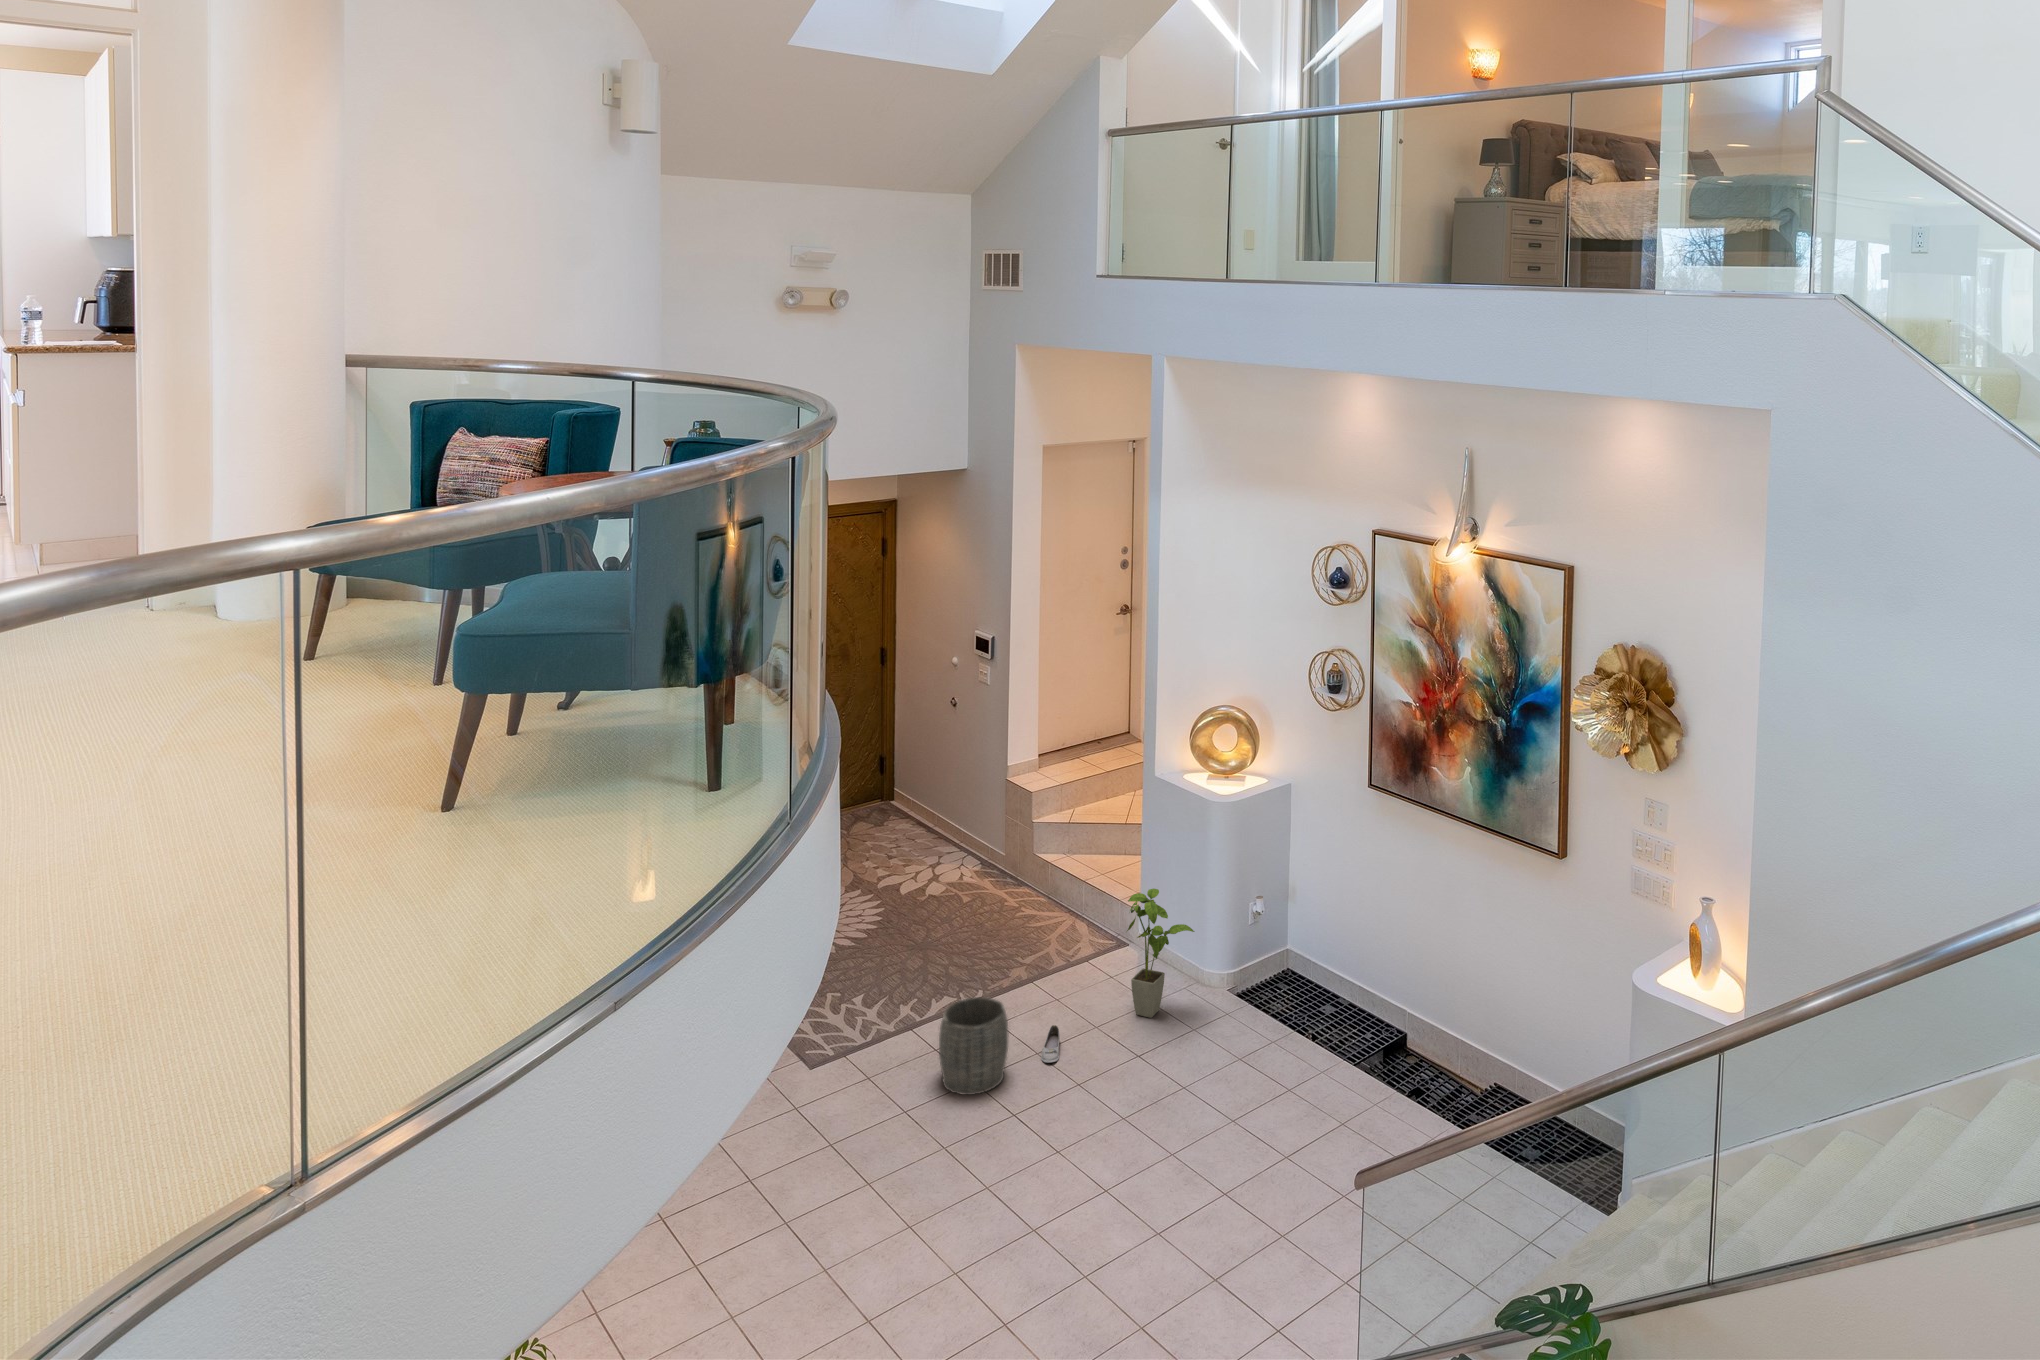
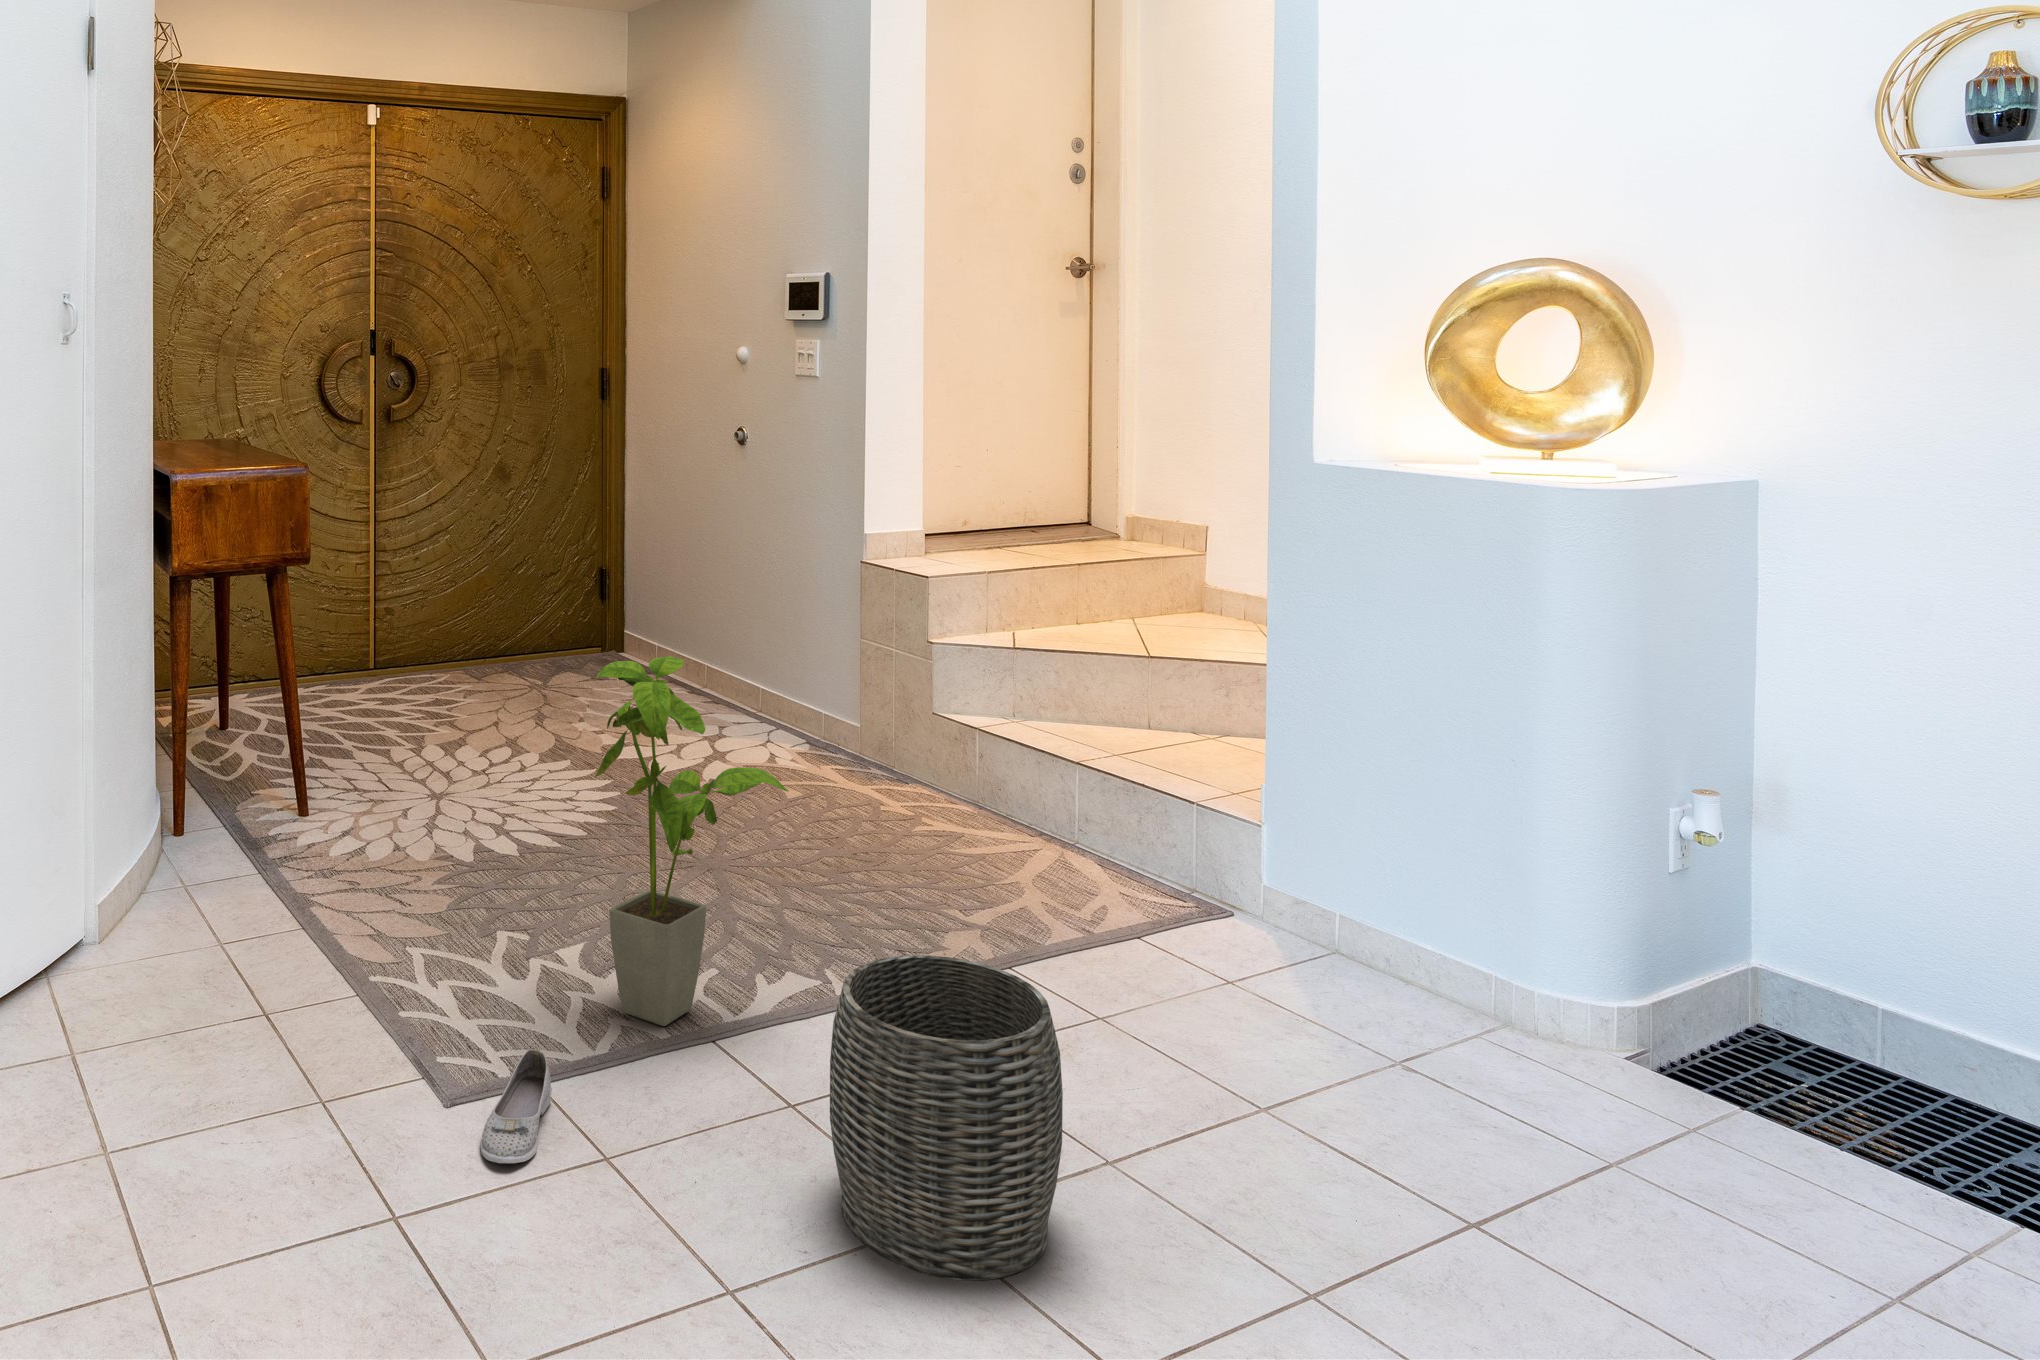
house plant: present [1127,889,1195,1018] -> present [594,656,789,1026]
shoe: present [1041,1025,1060,1063] -> present [481,1049,552,1163]

